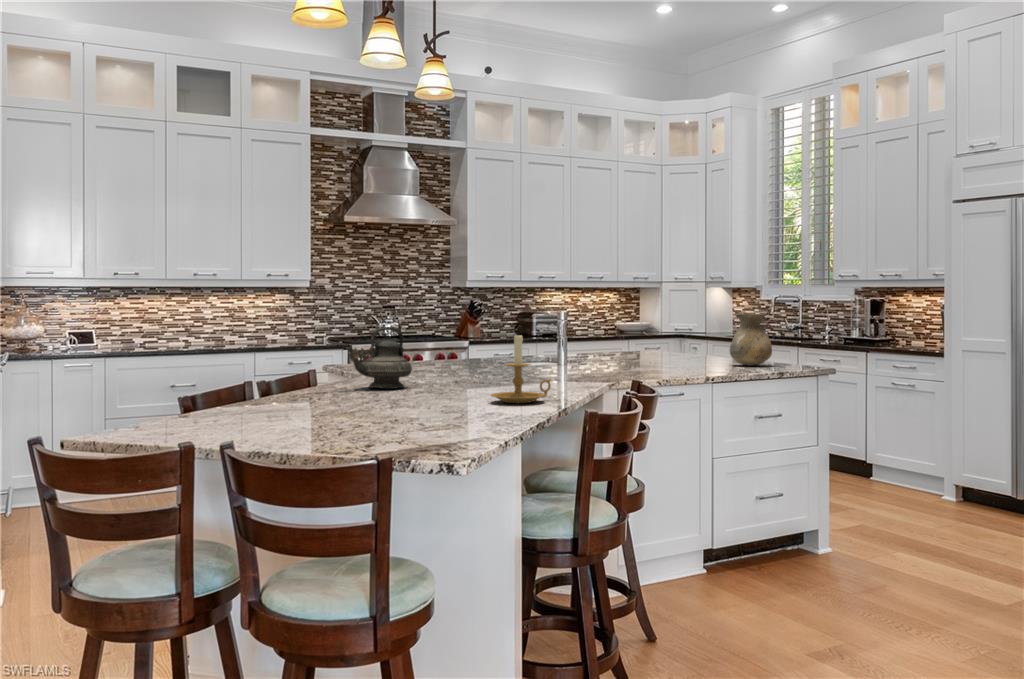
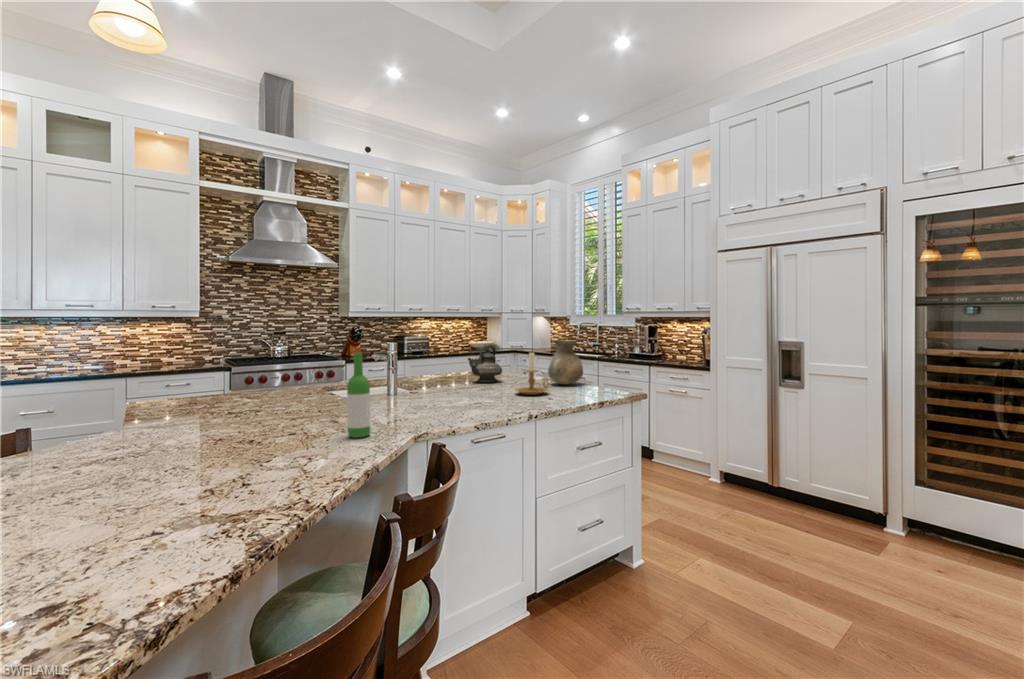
wine bottle: none [555,317,574,389] -> present [347,353,370,438]
teapot: present [347,326,412,389] -> present [468,345,502,383]
candle holder: present [491,333,551,403] -> present [515,352,549,395]

